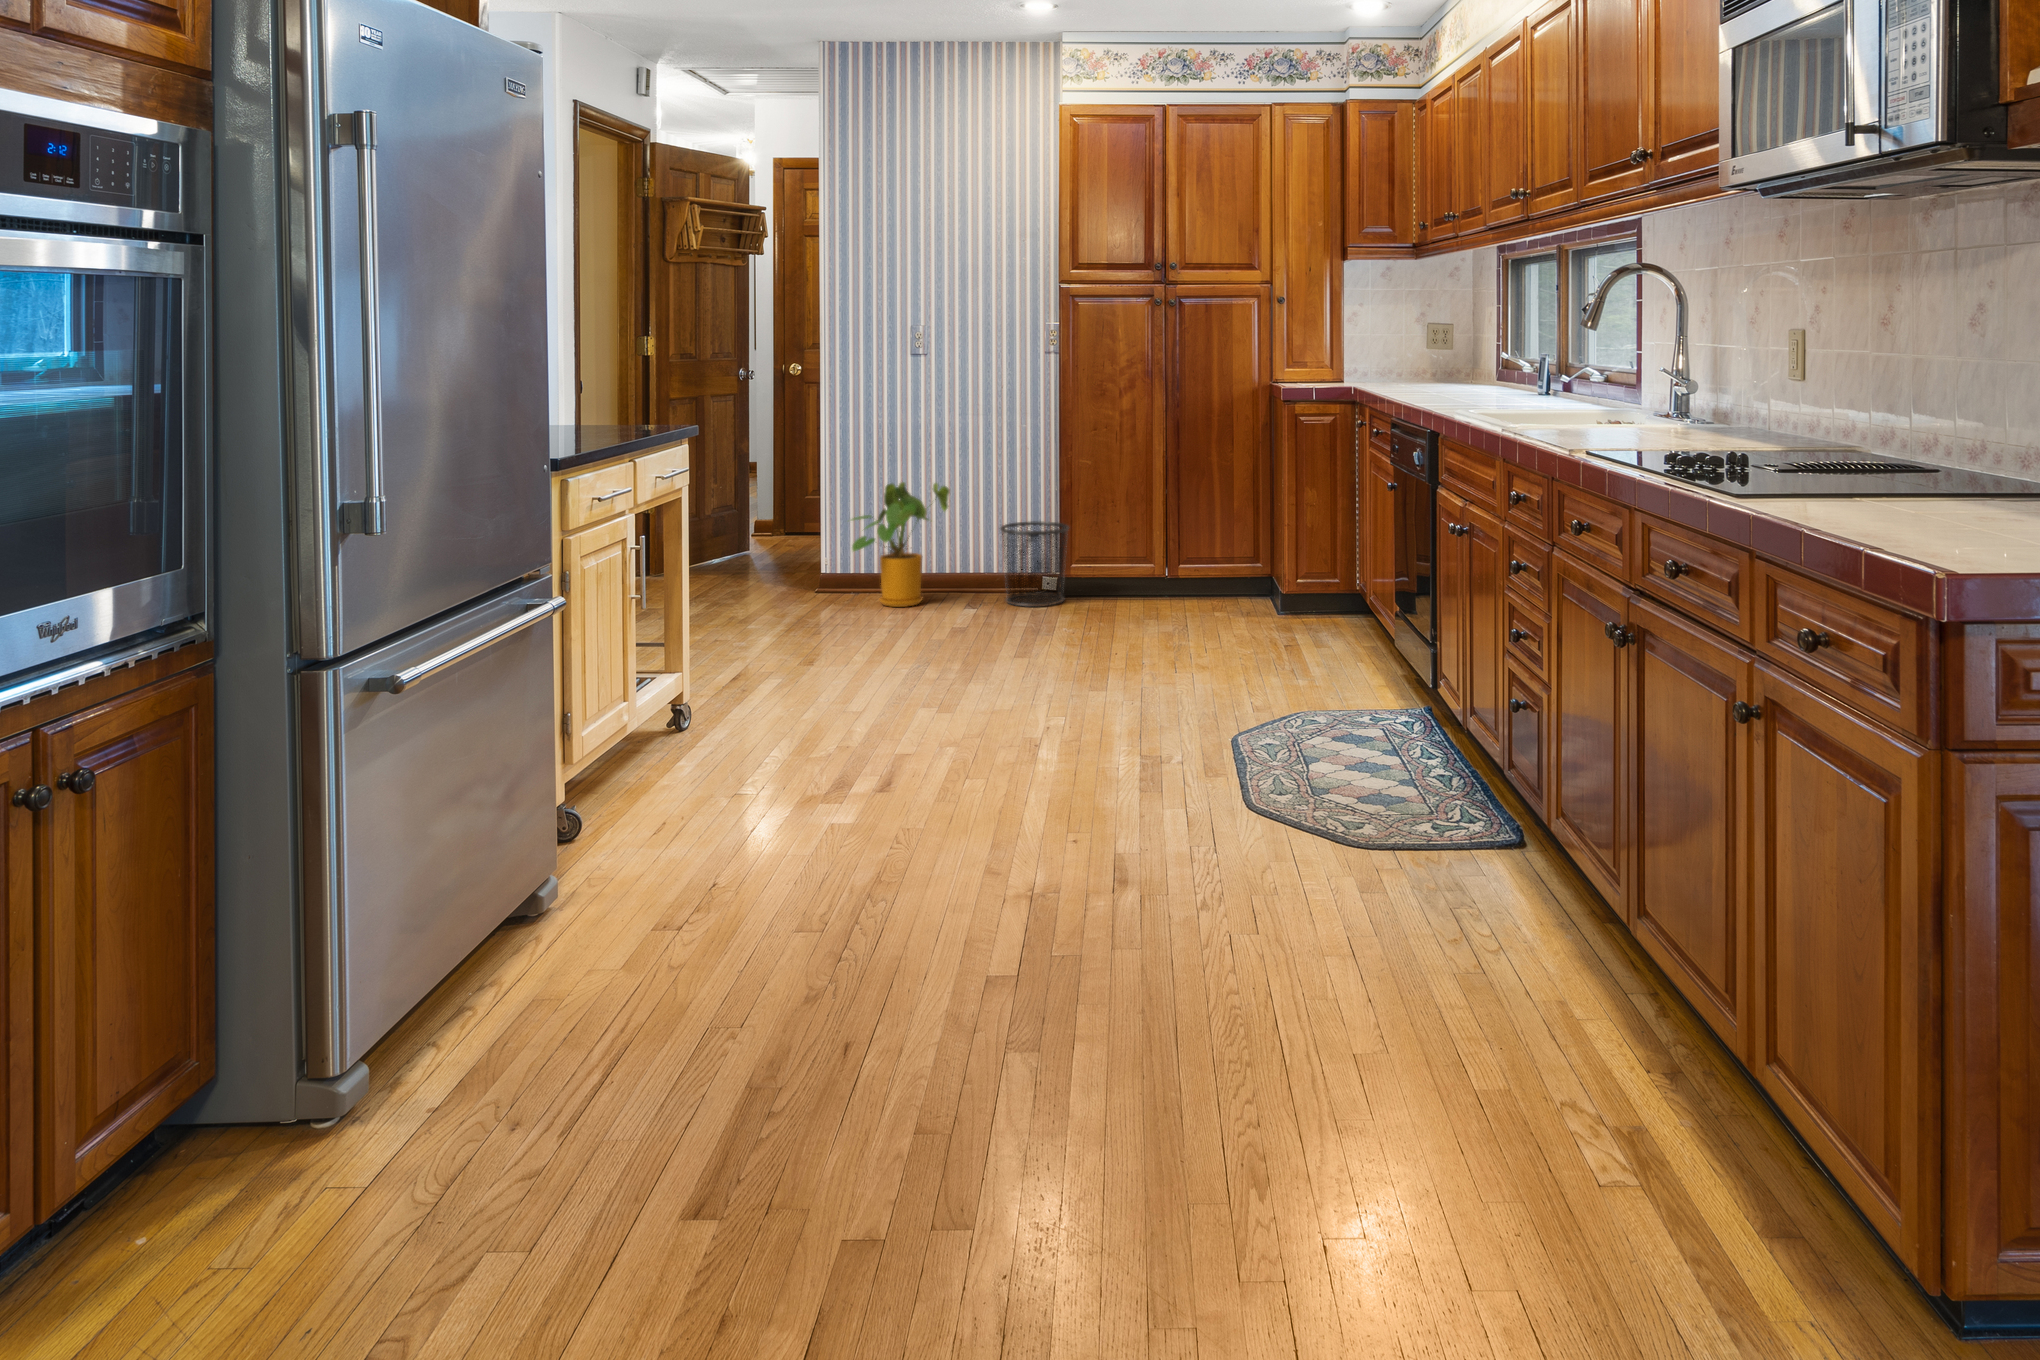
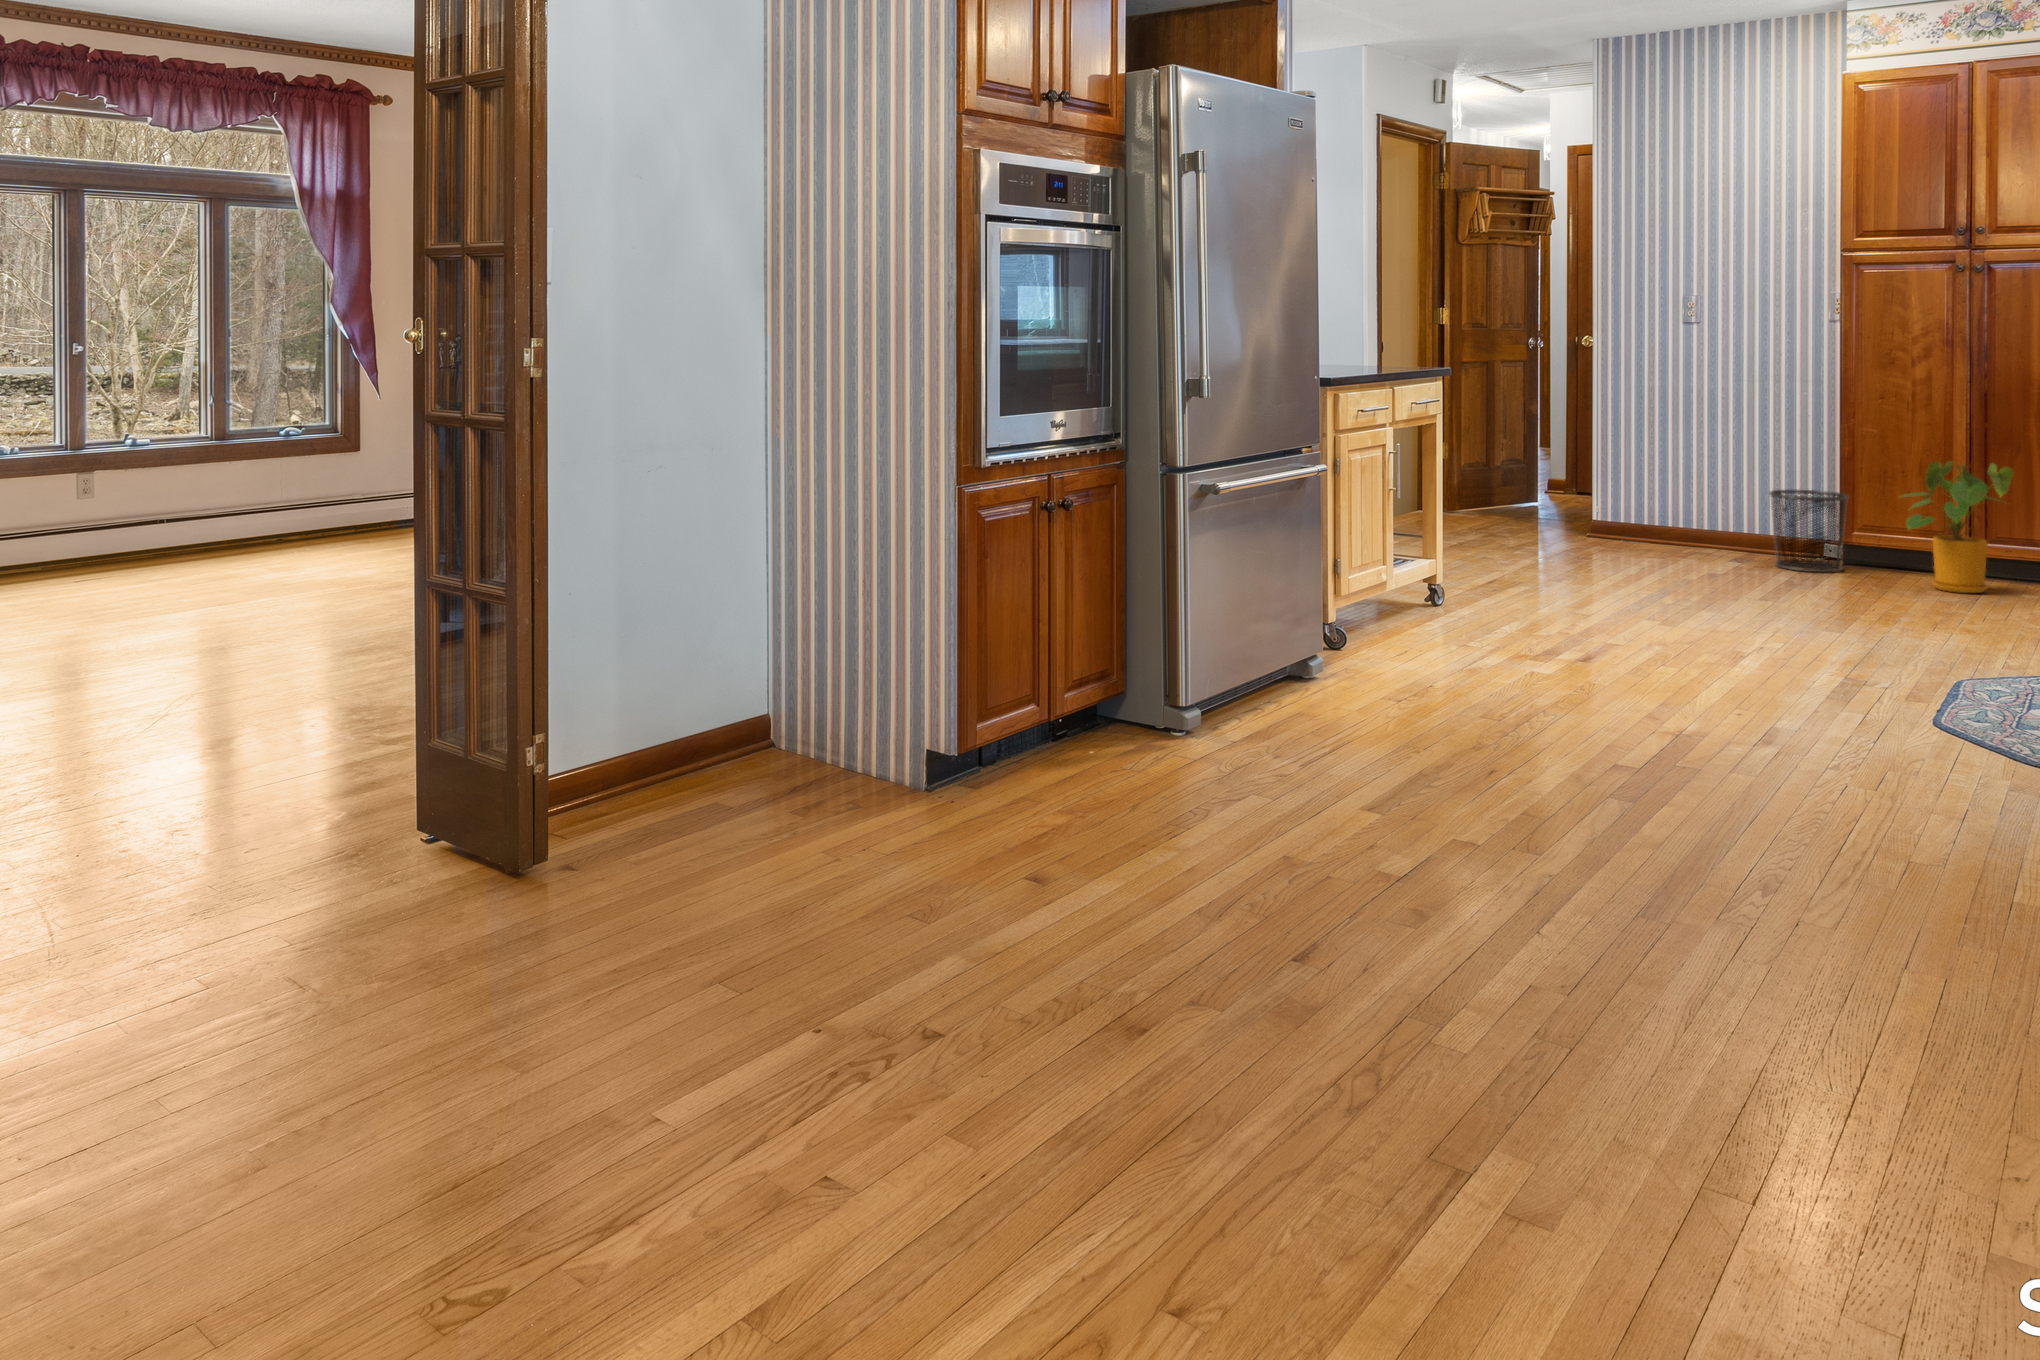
house plant: present [852,482,949,607] -> present [1903,461,2014,593]

